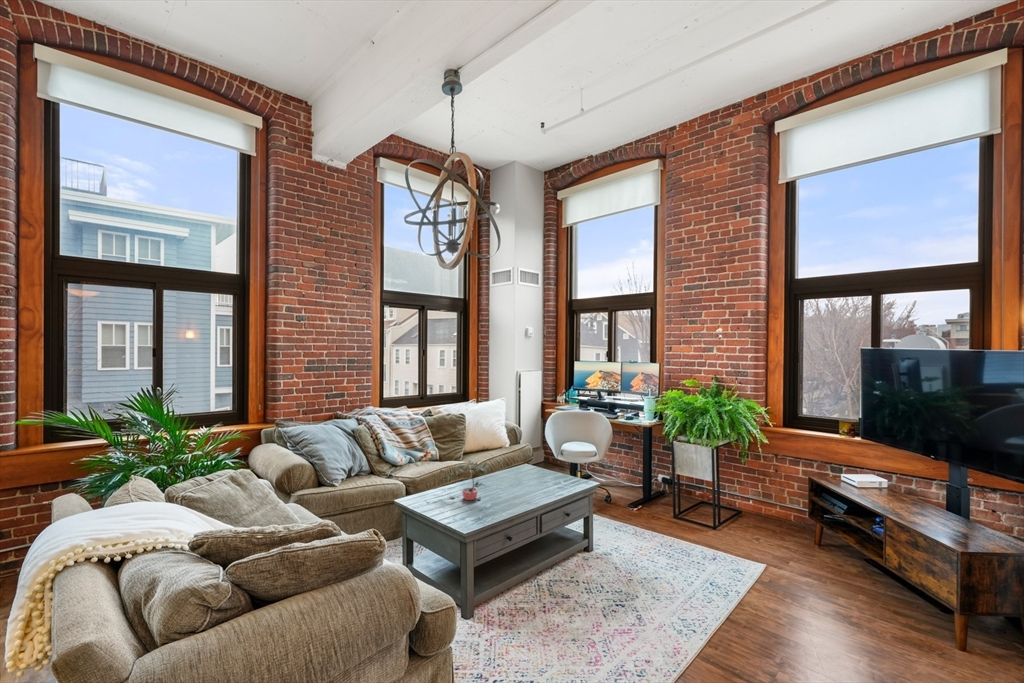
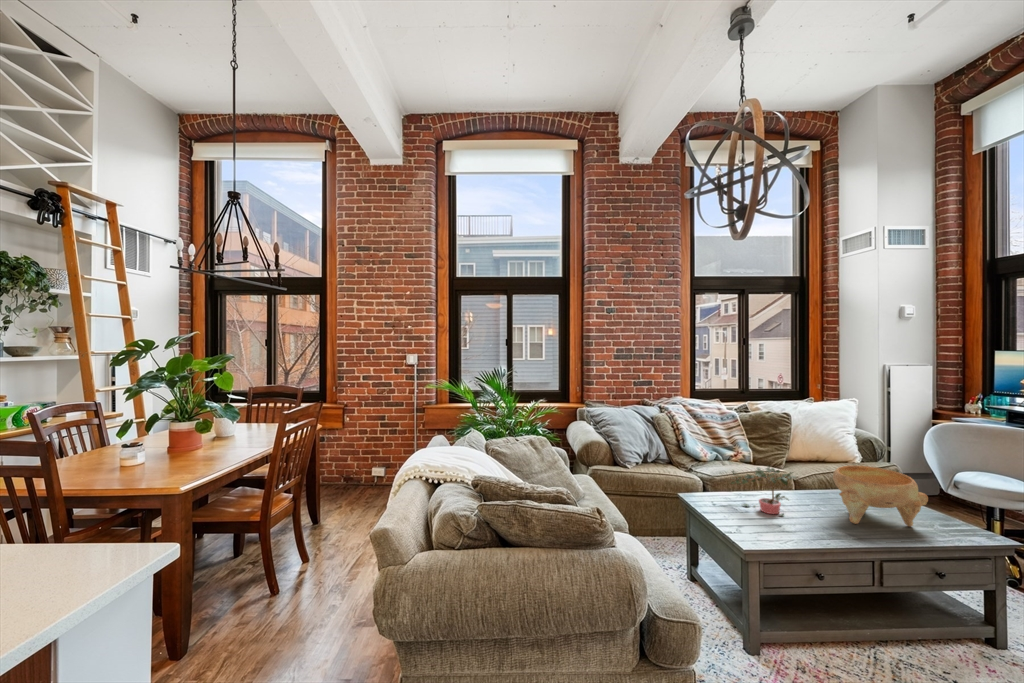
decorative bowl: none [509,450,560,493] -> present [833,465,928,527]

